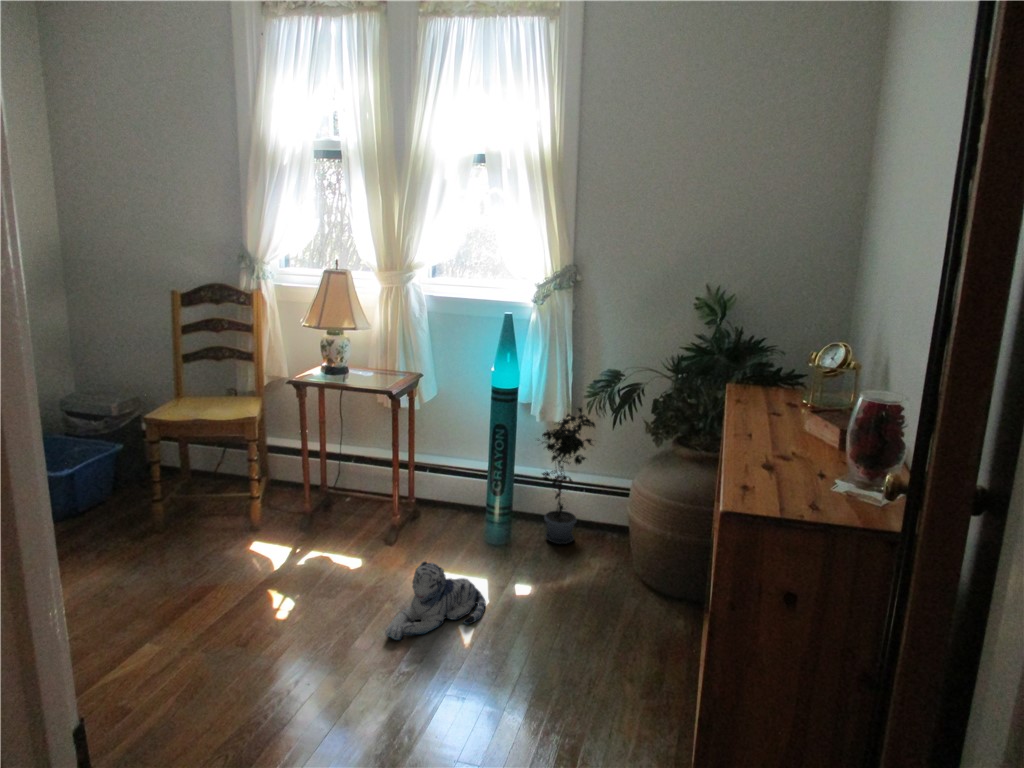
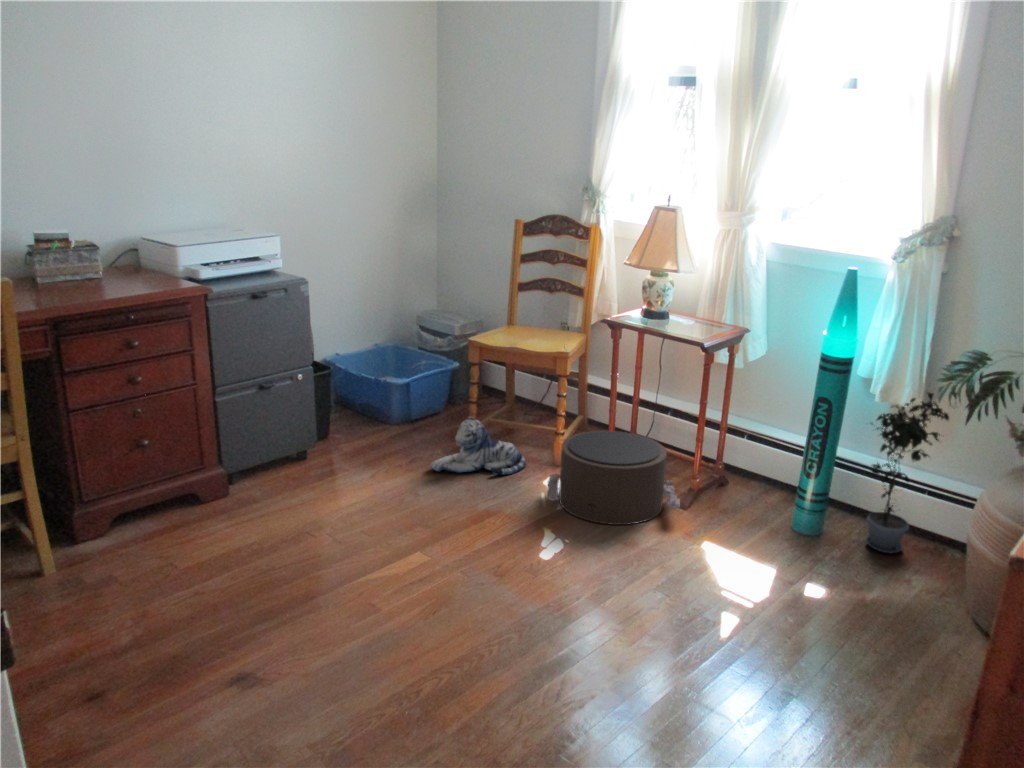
pouf: none [255,484,392,577] -> present [547,431,680,525]
plush toy: present [386,561,486,640] -> present [430,417,526,475]

